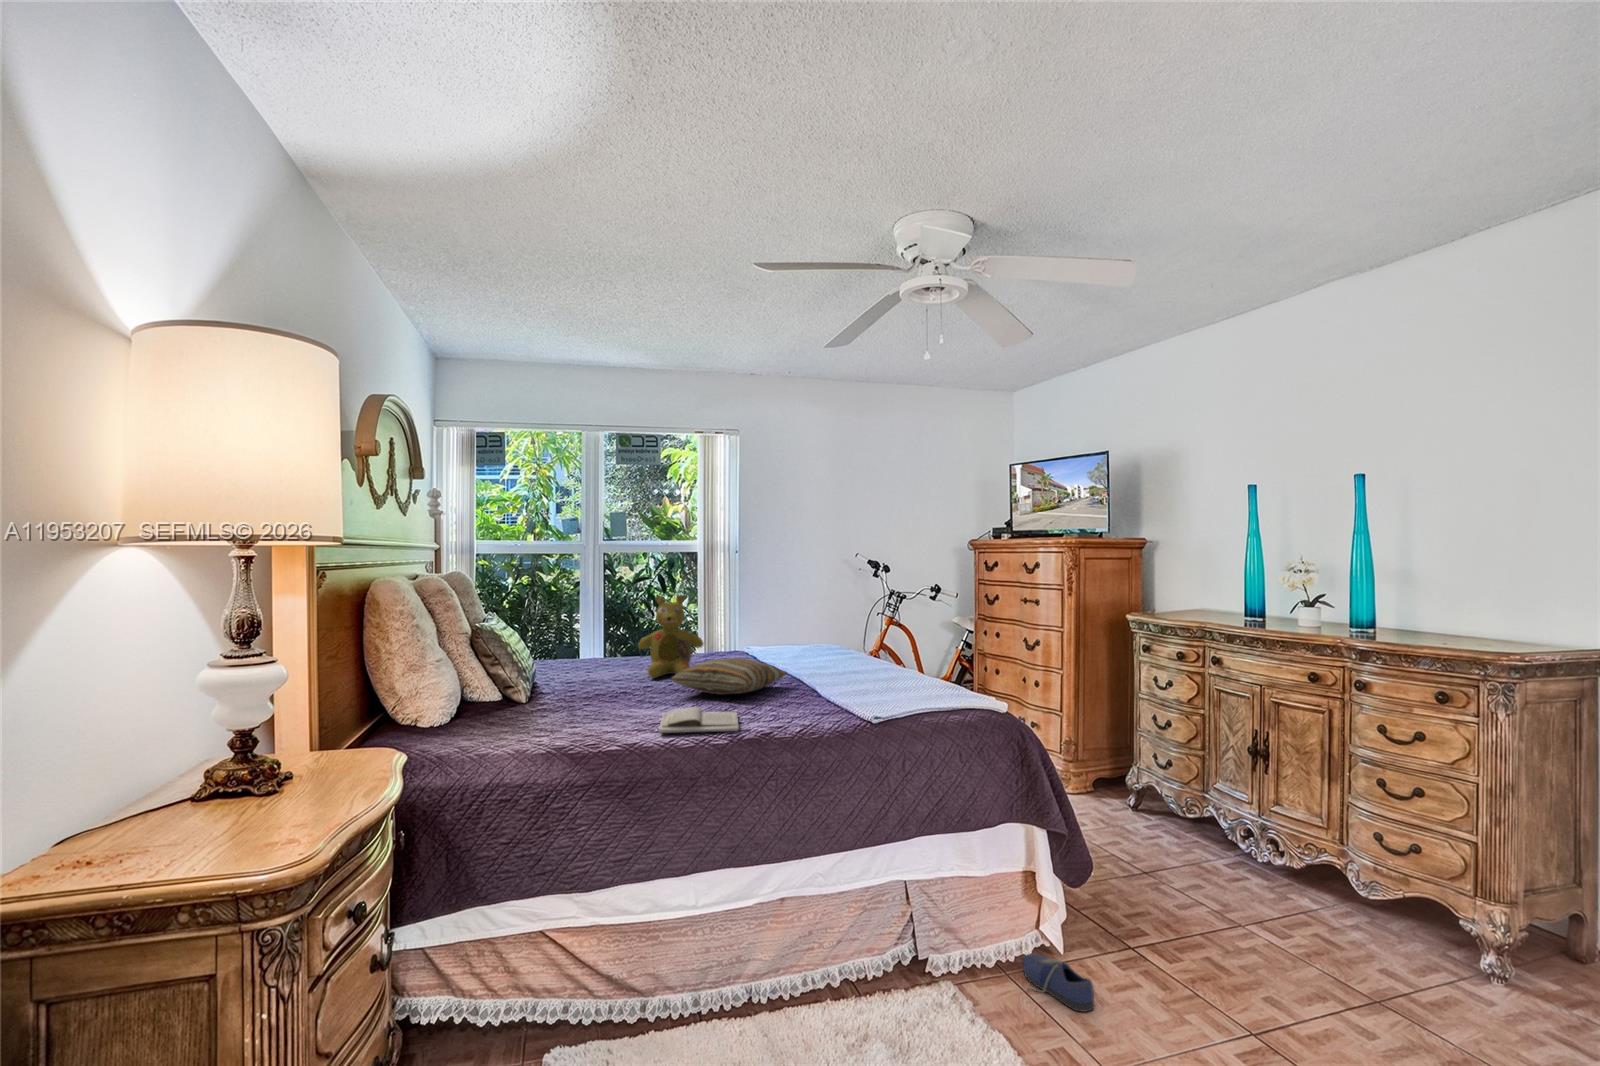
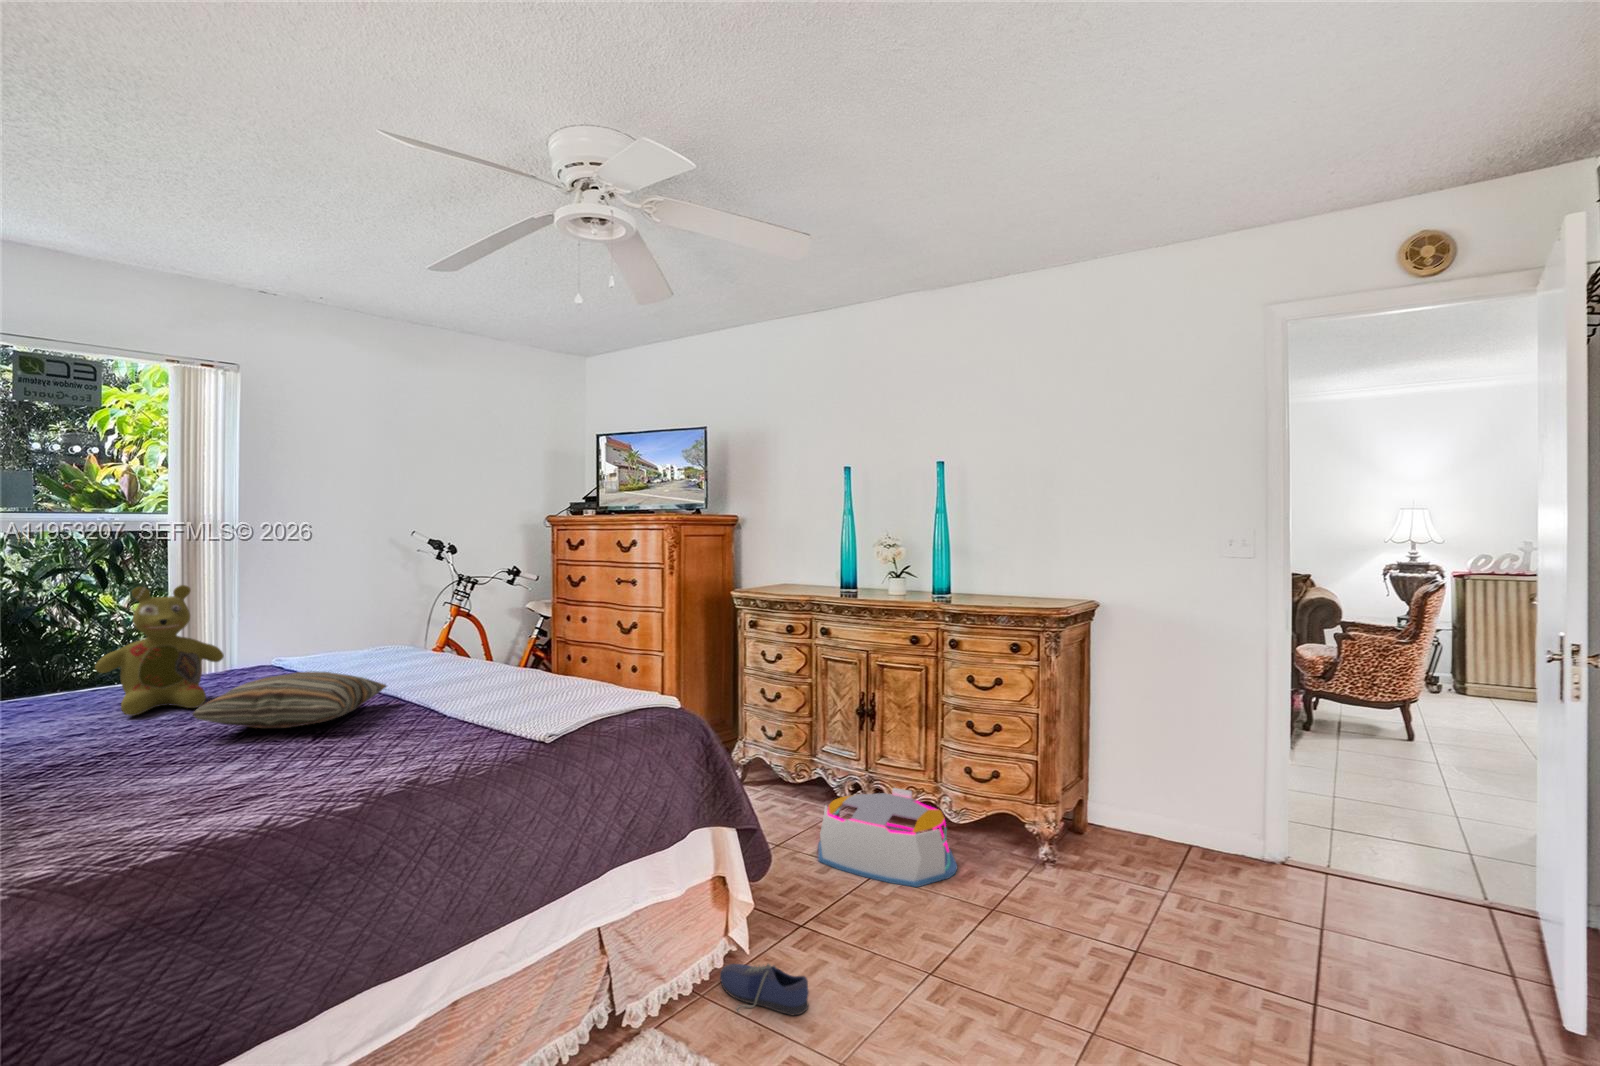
book: present [659,707,738,733] -> none [204,751,364,808]
storage bin: none [1182,841,1357,954] -> present [818,788,957,887]

